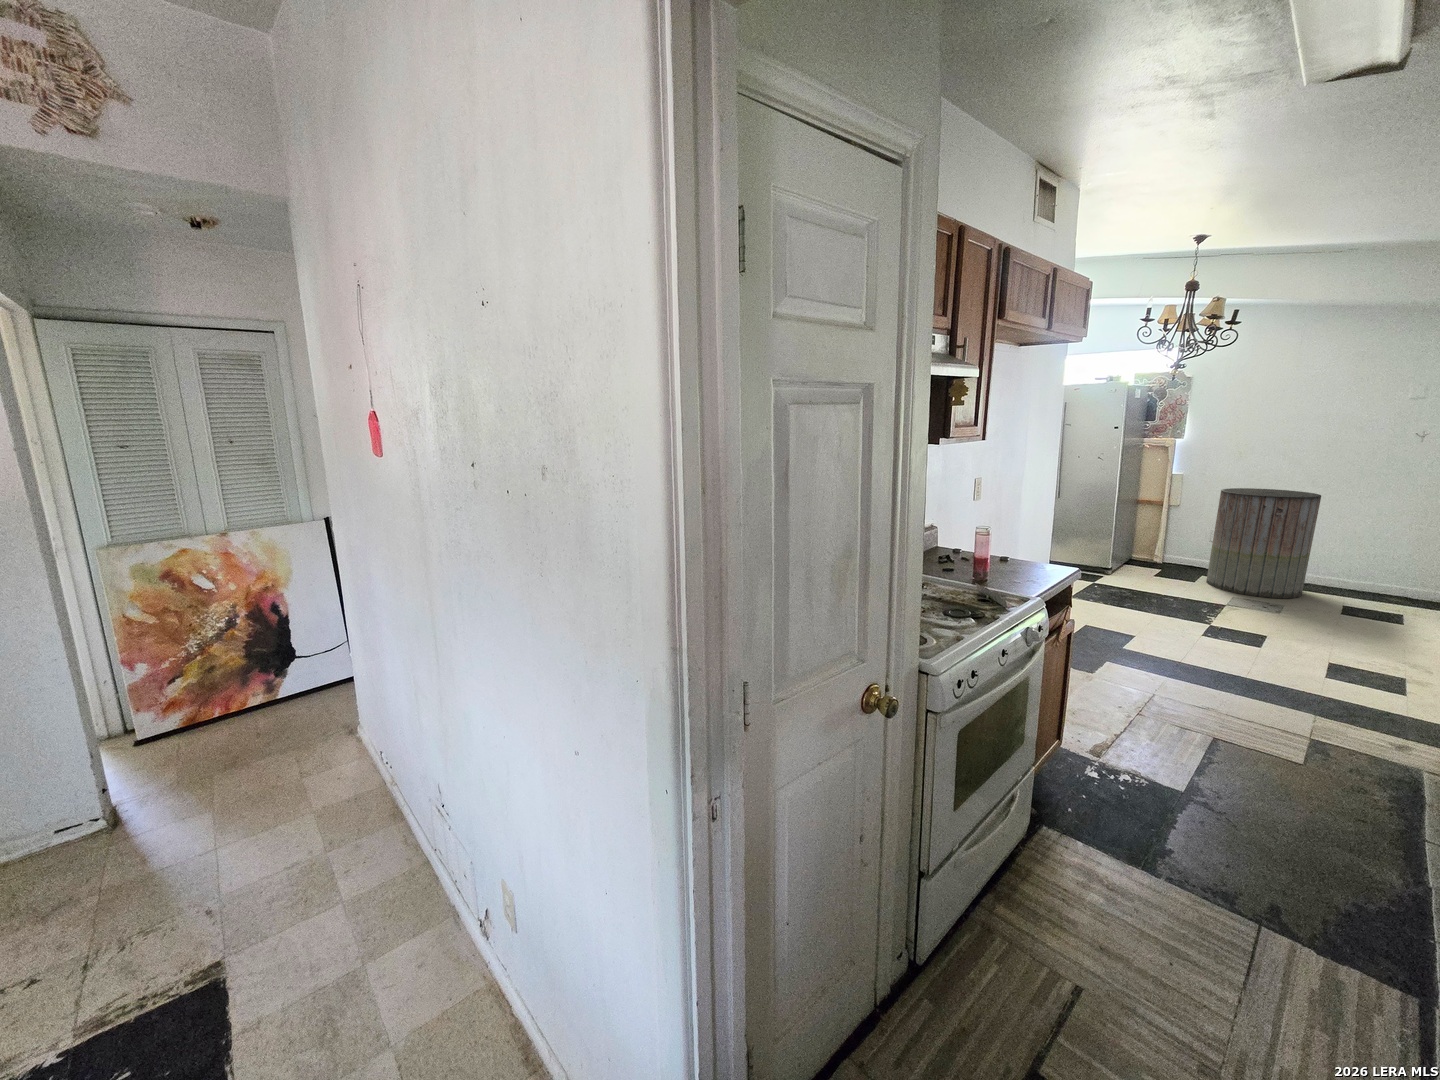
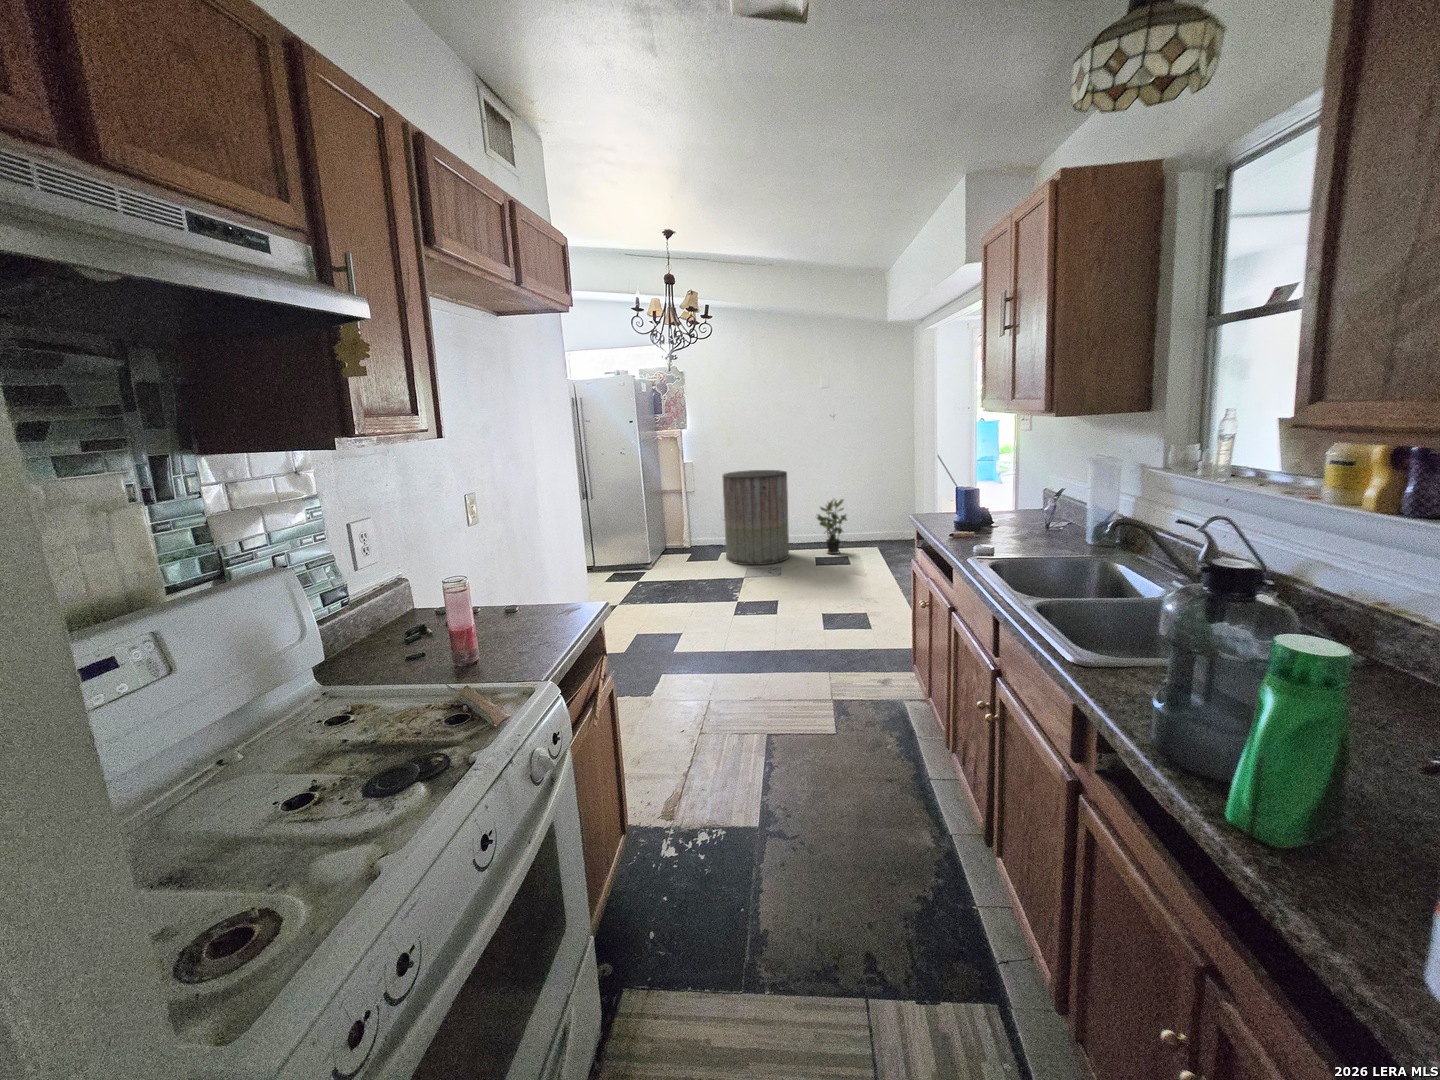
potted plant: none [1360,535,1417,606] -> present [817,499,847,554]

